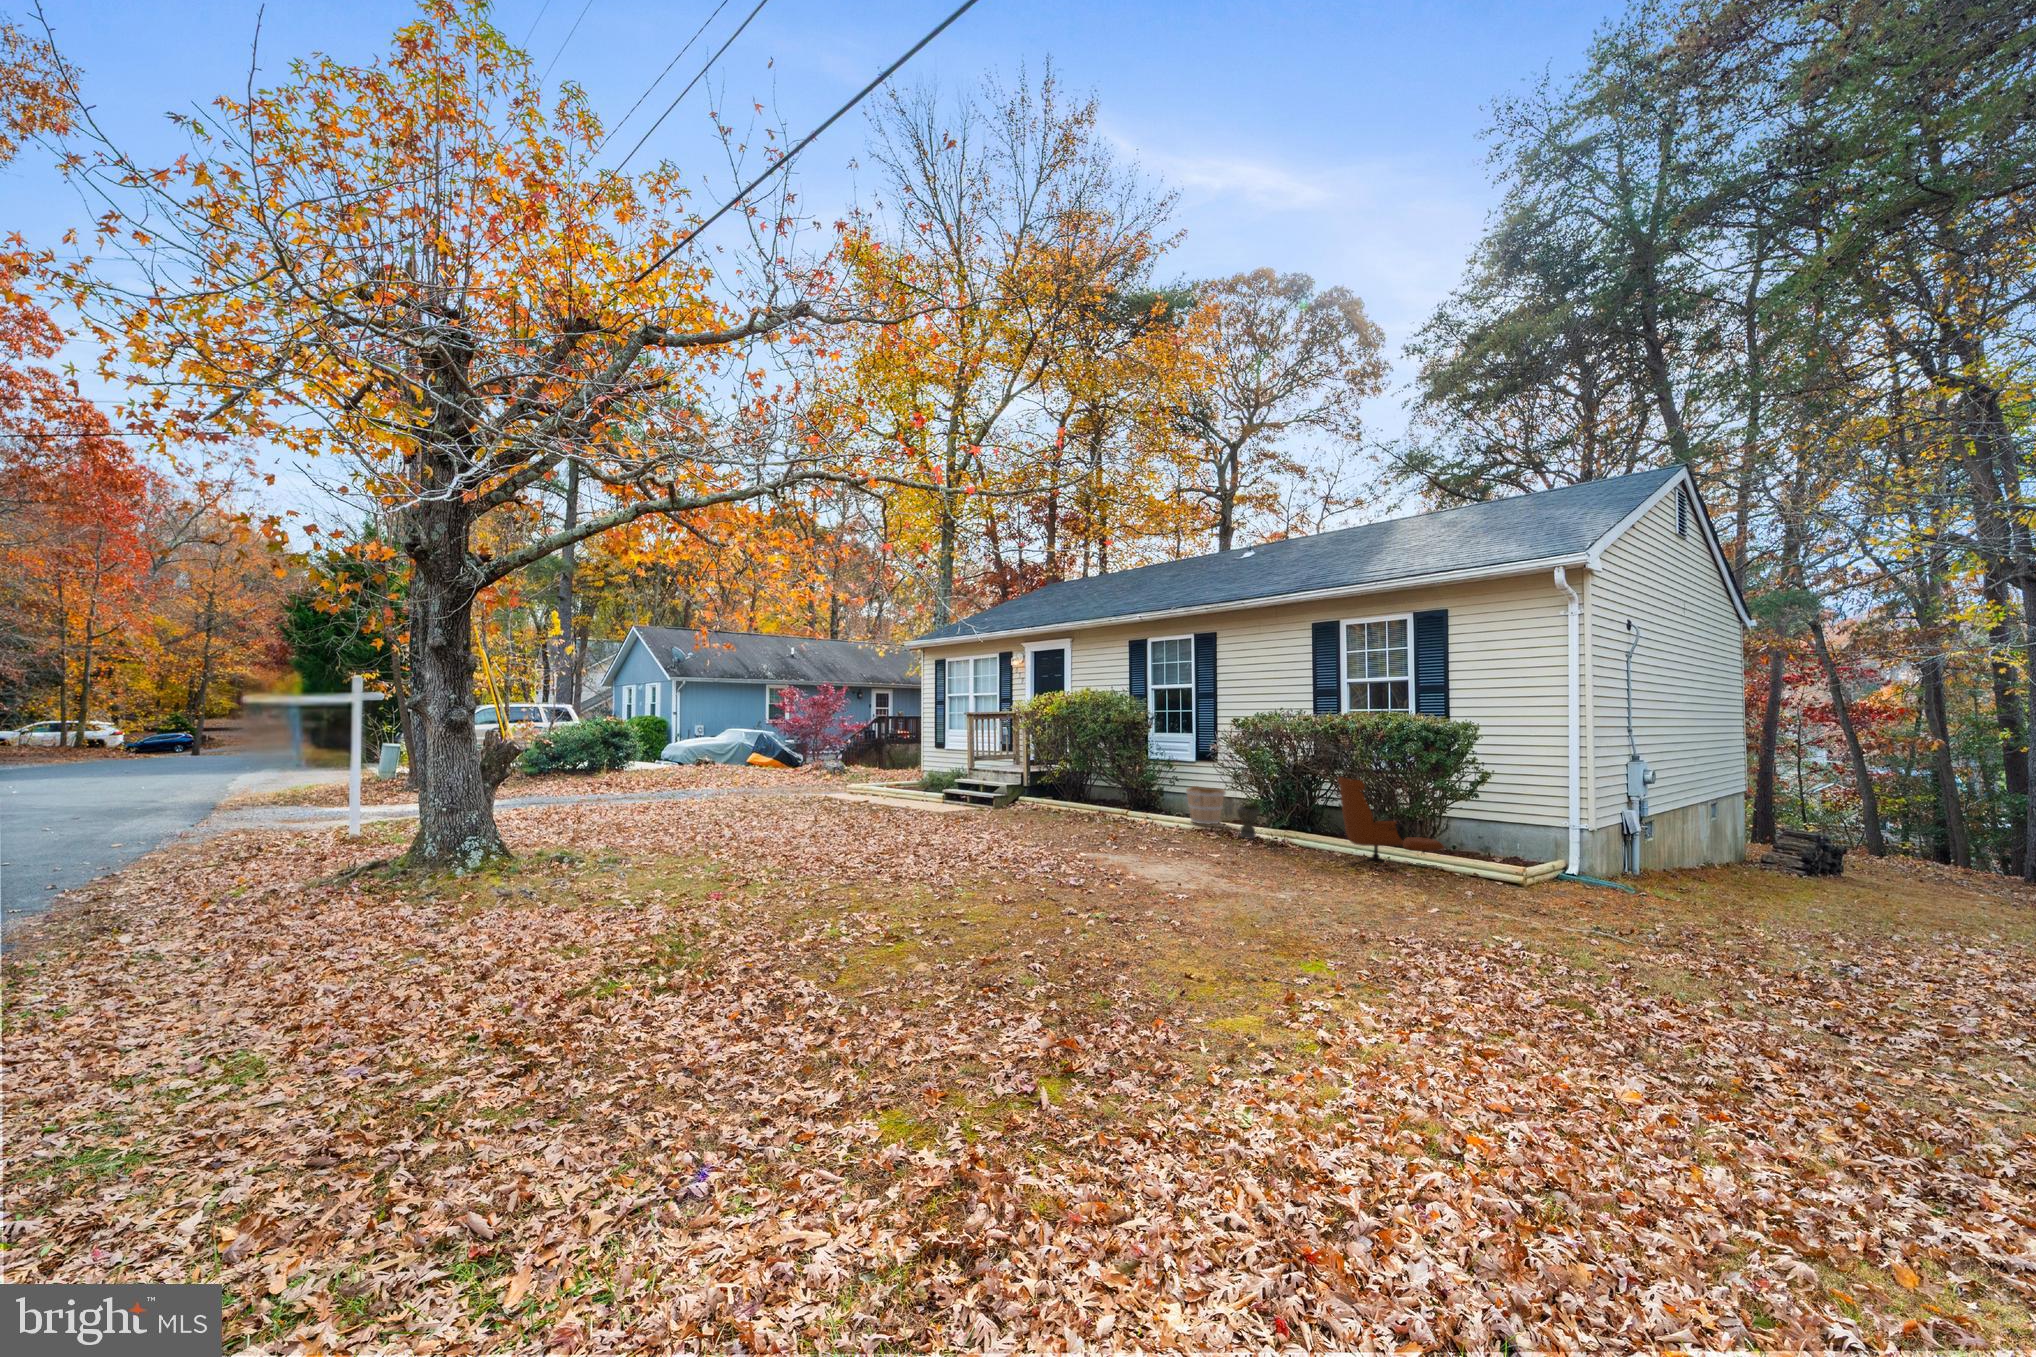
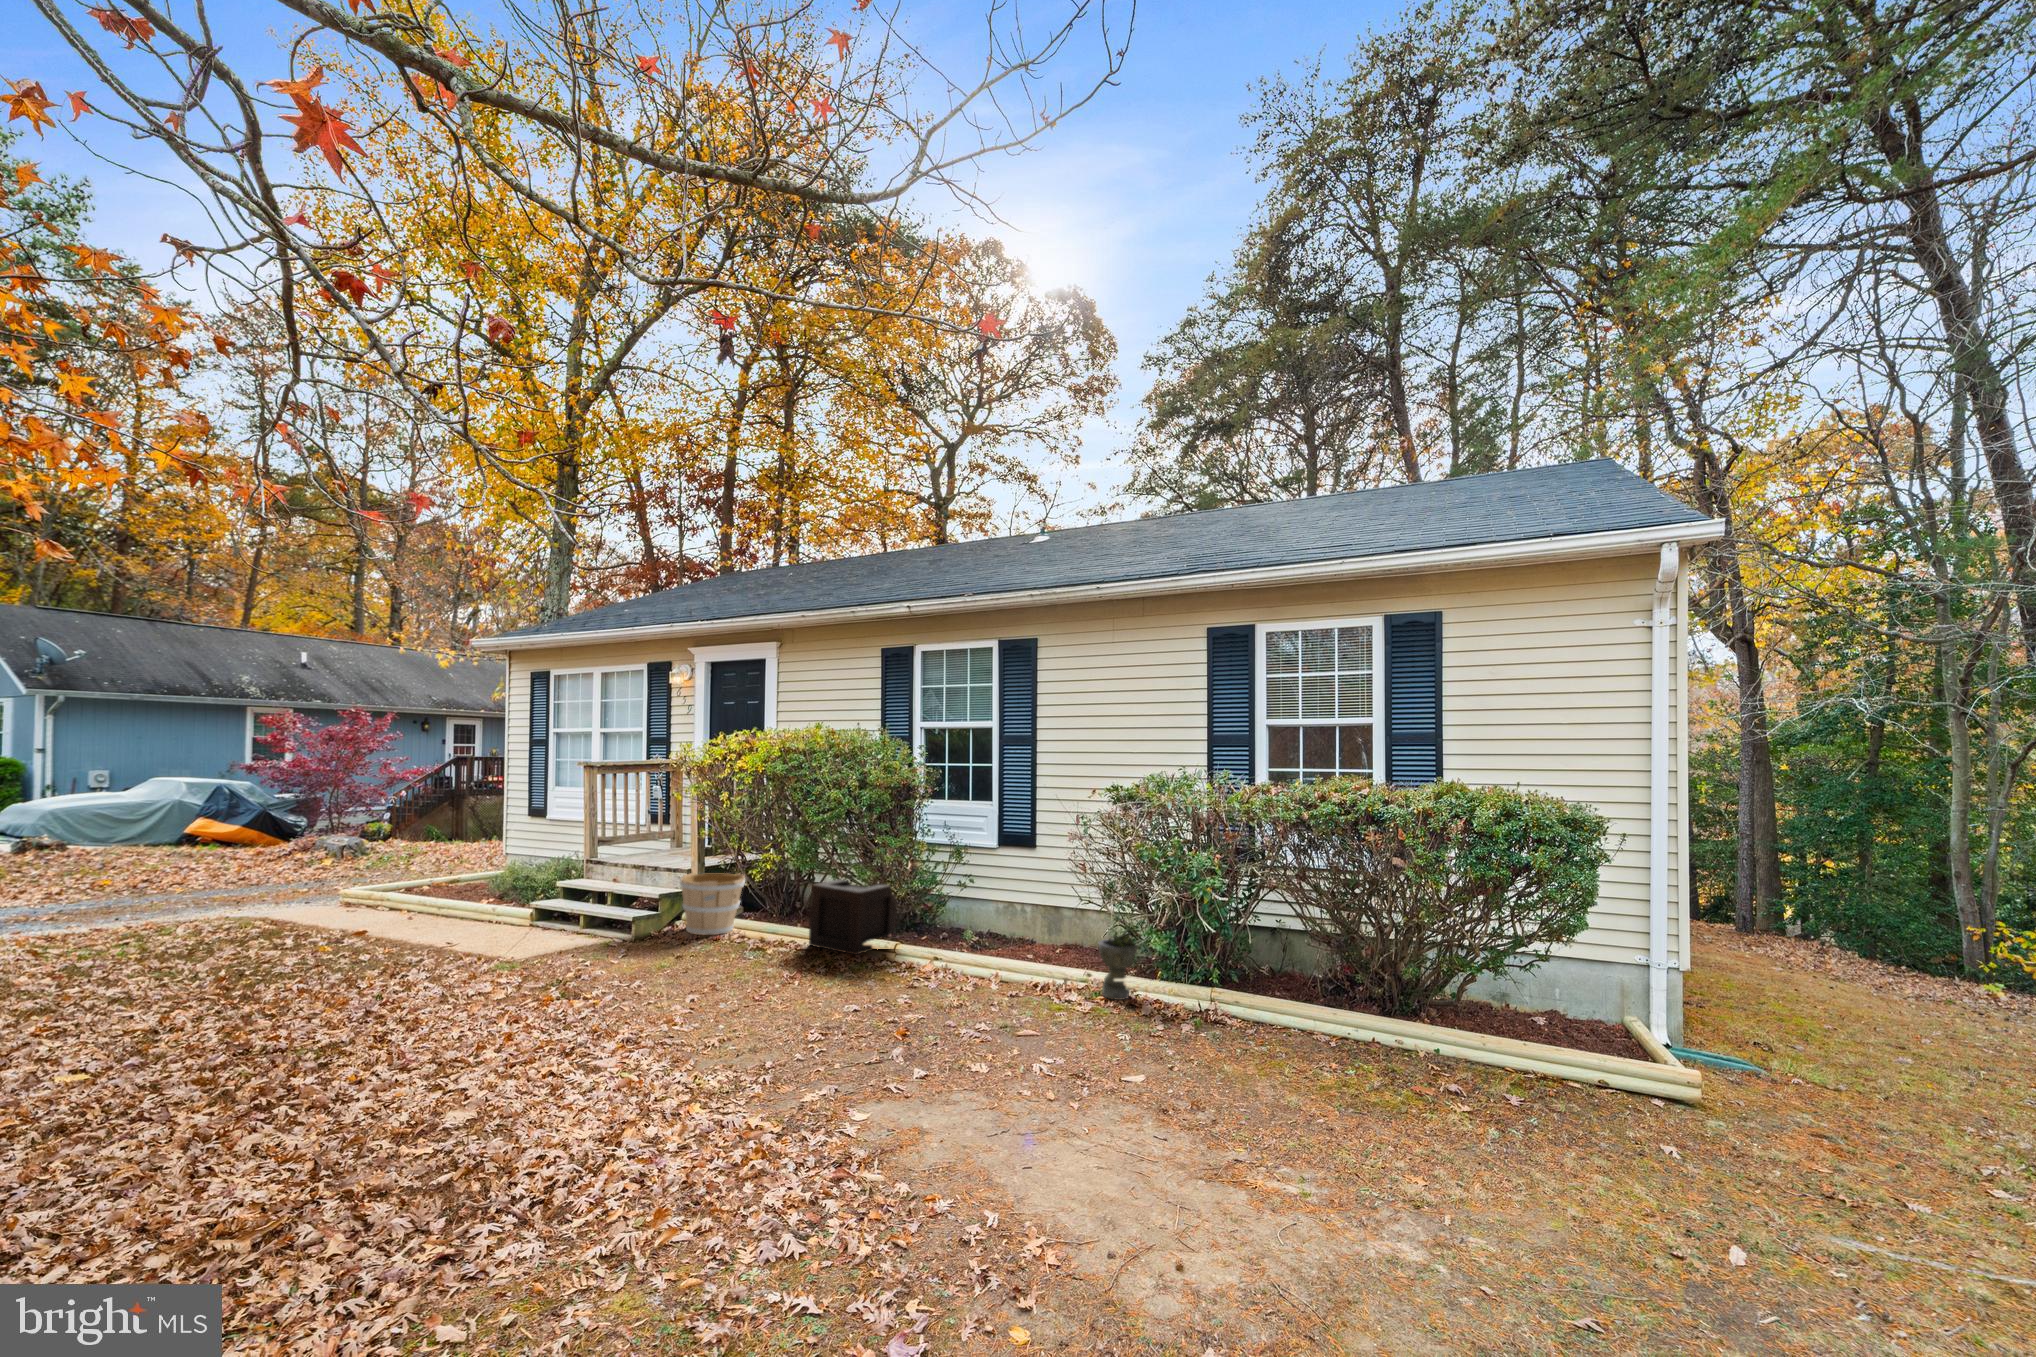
wooden crate: none [1087,776,1136,817] -> present [809,878,896,955]
lounge chair: present [1338,777,1444,870] -> none [1328,900,1485,1083]
wooden bucket: present [1186,786,1226,824] -> present [680,873,745,935]

